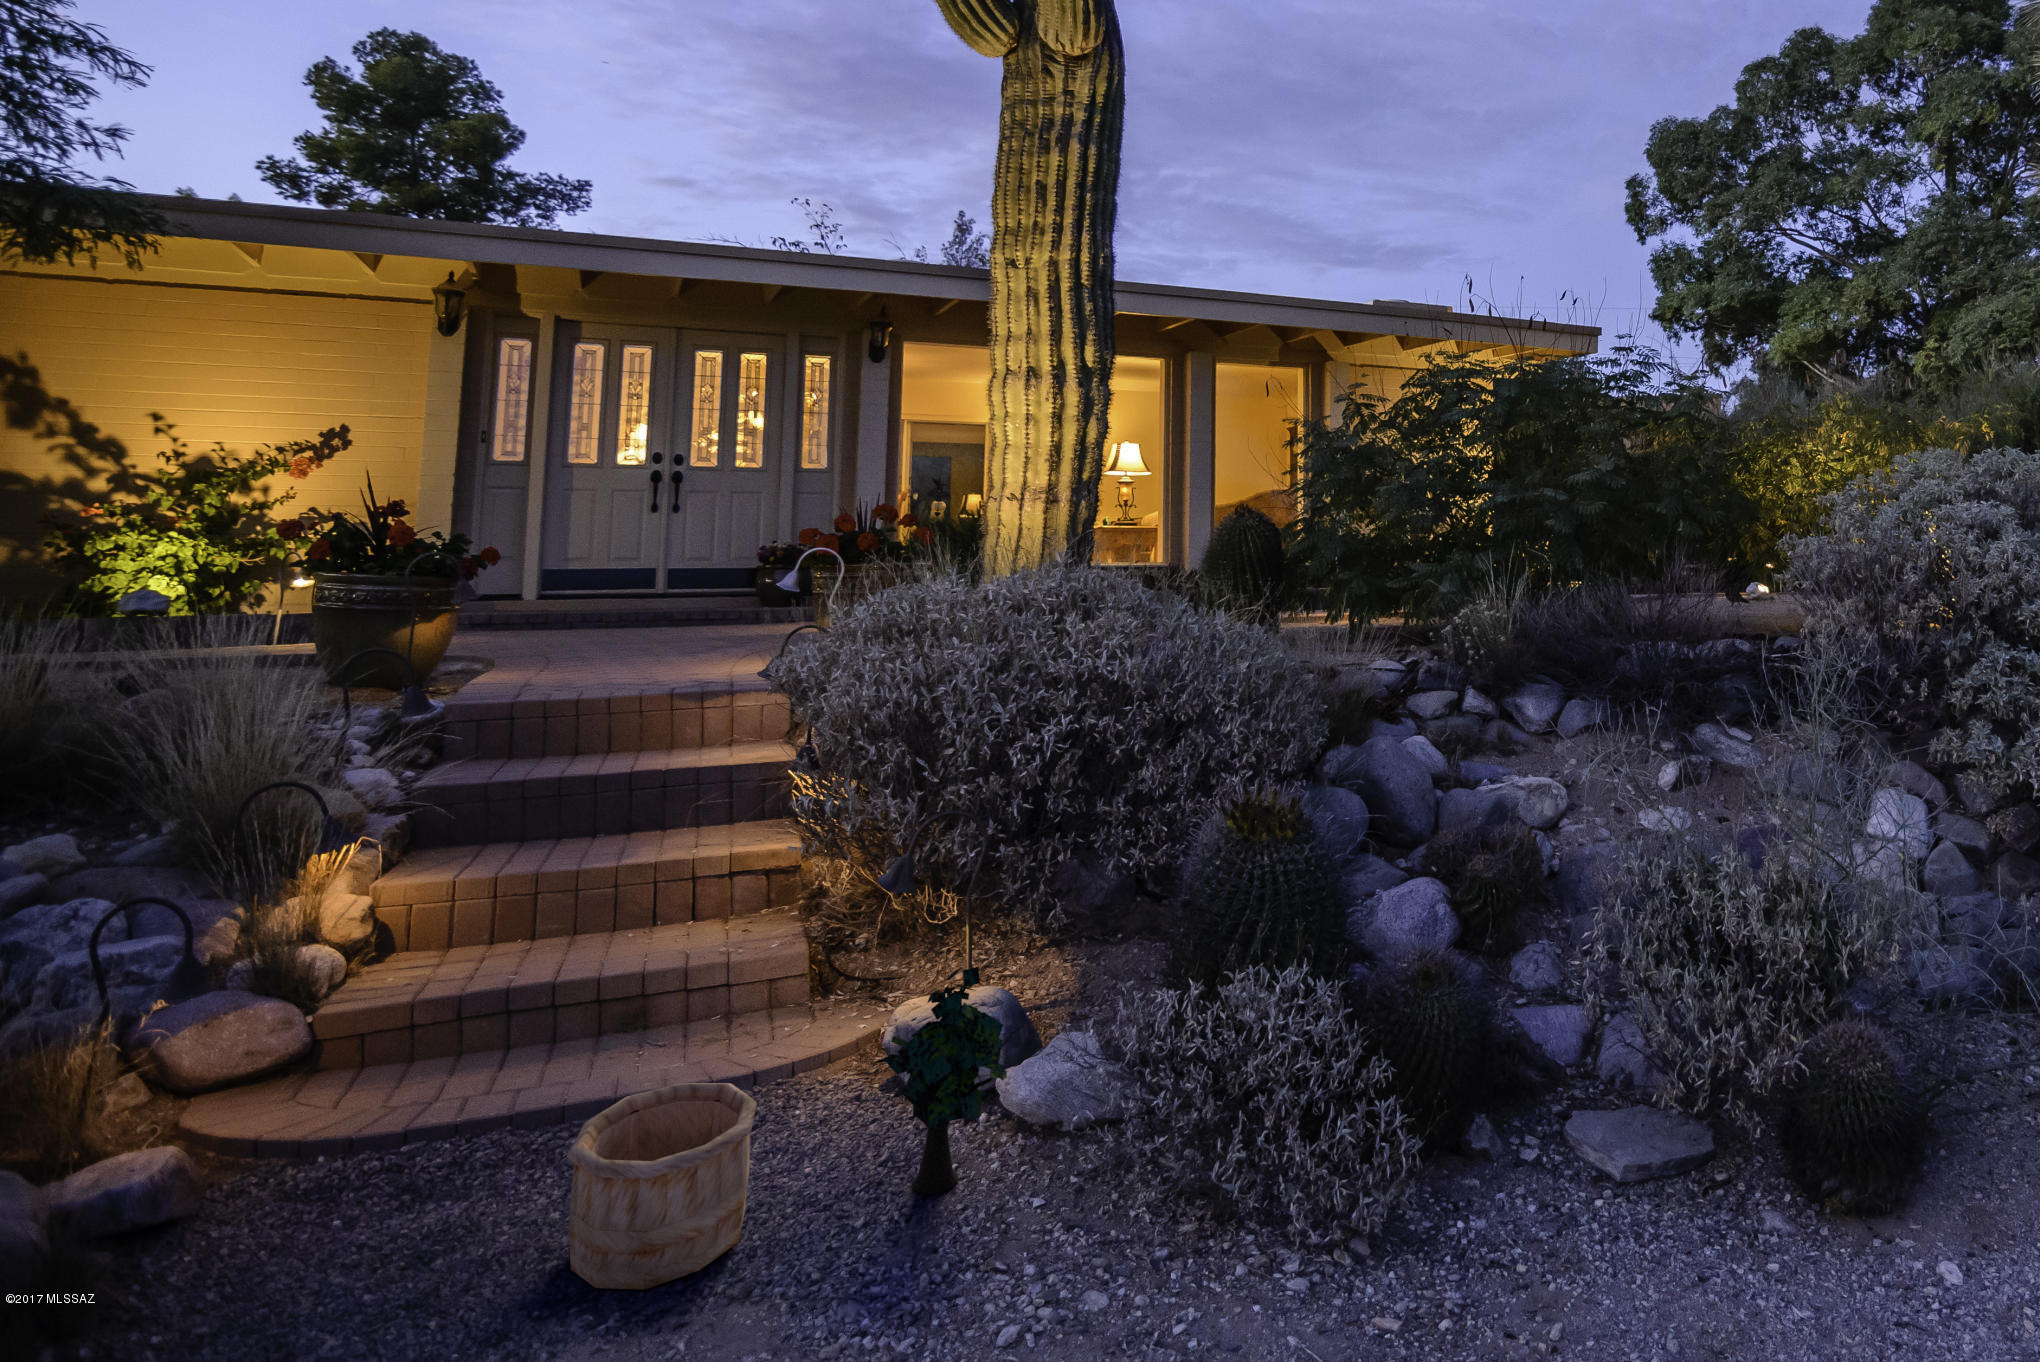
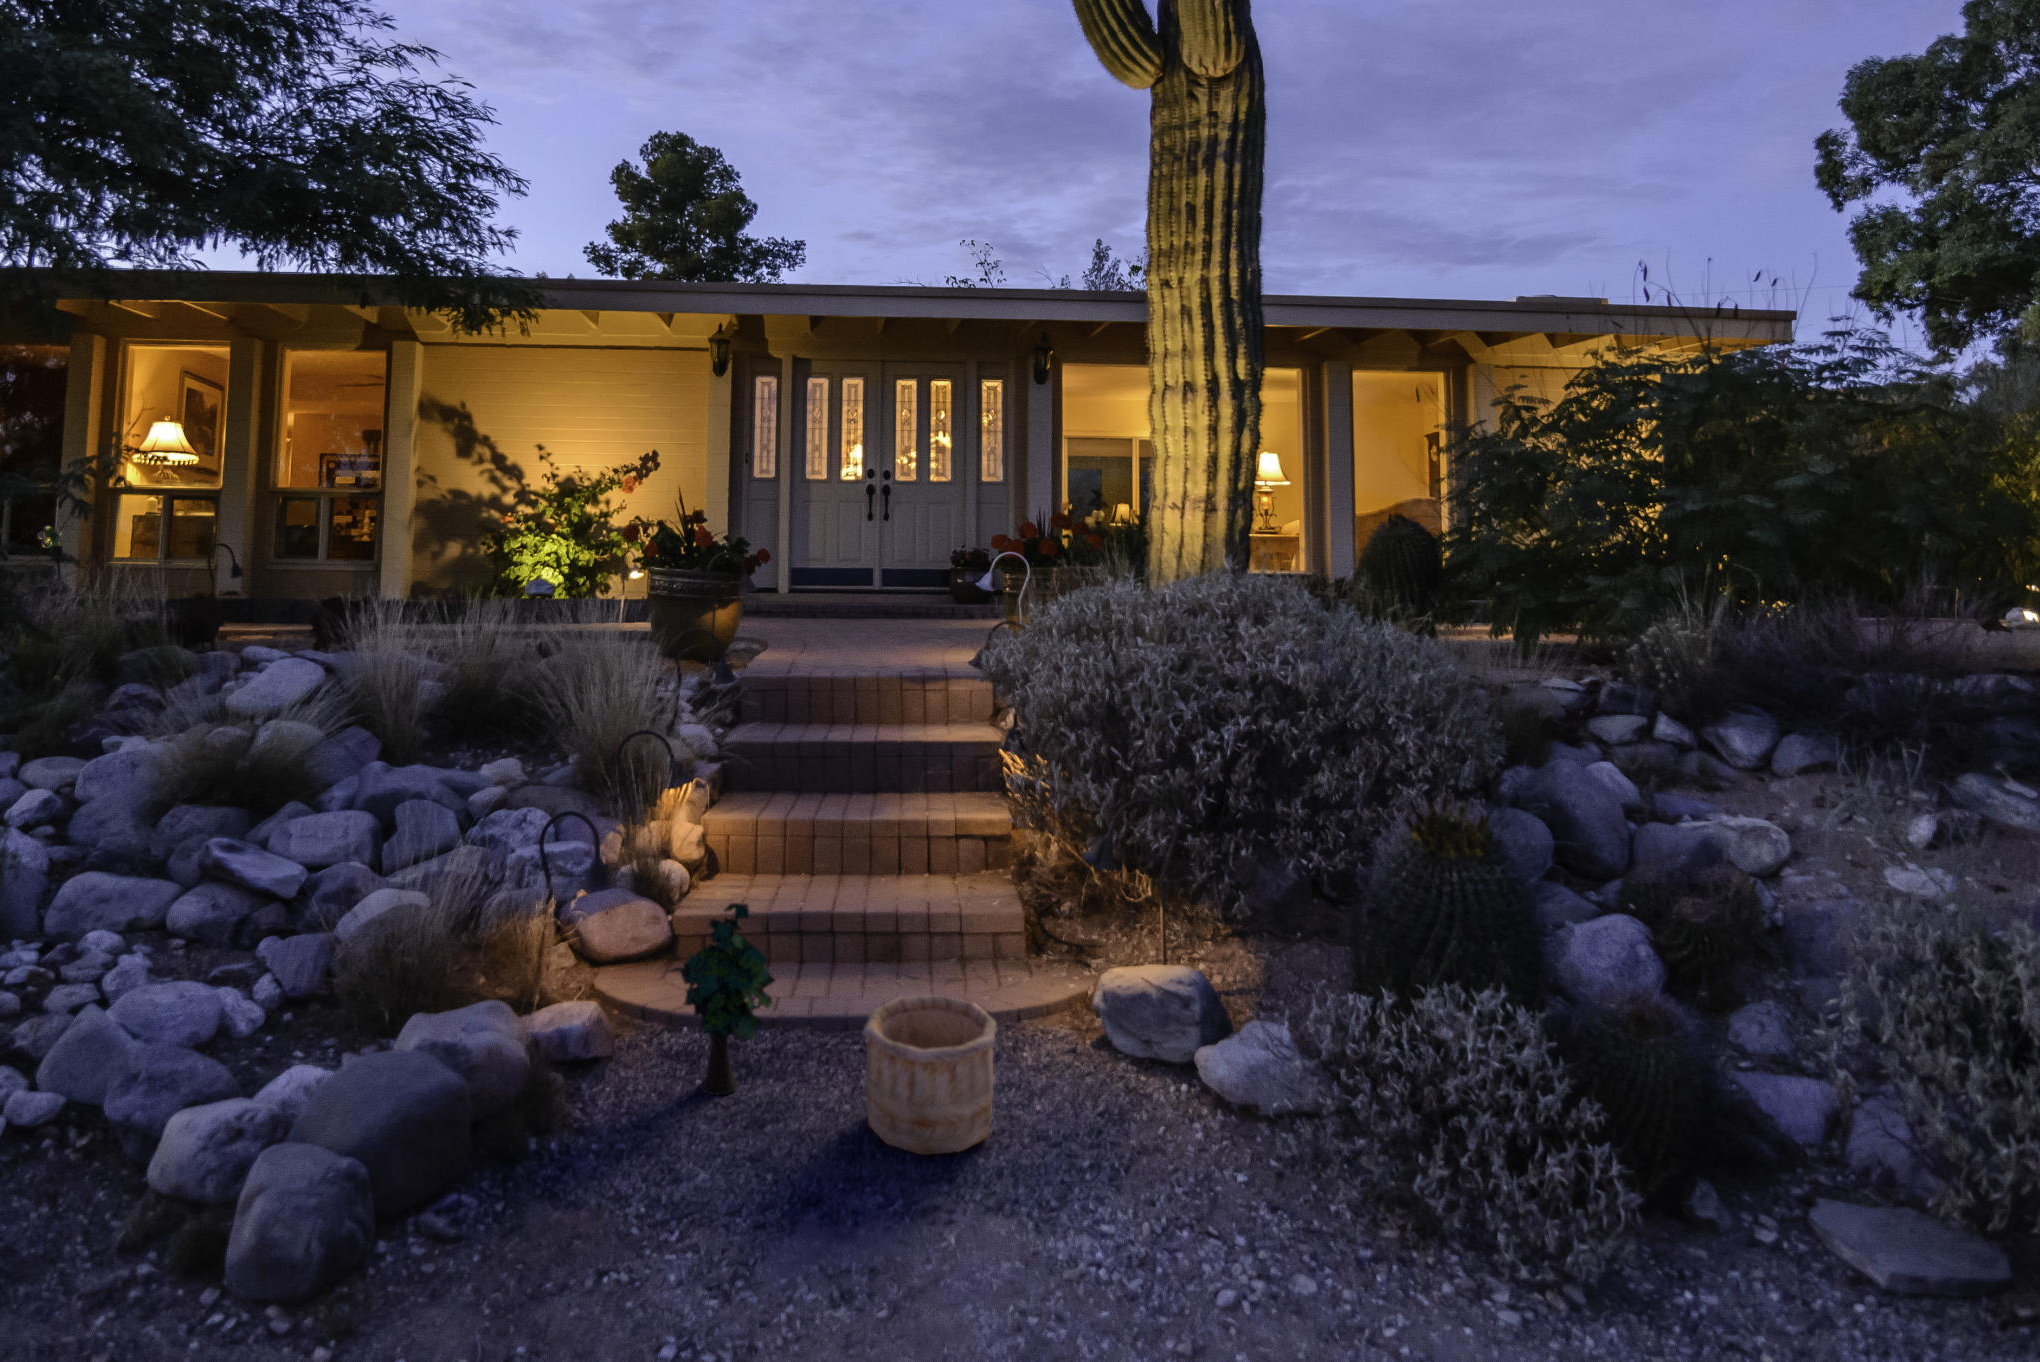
decorative plant: present [873,967,1007,1194] -> present [669,903,775,1095]

